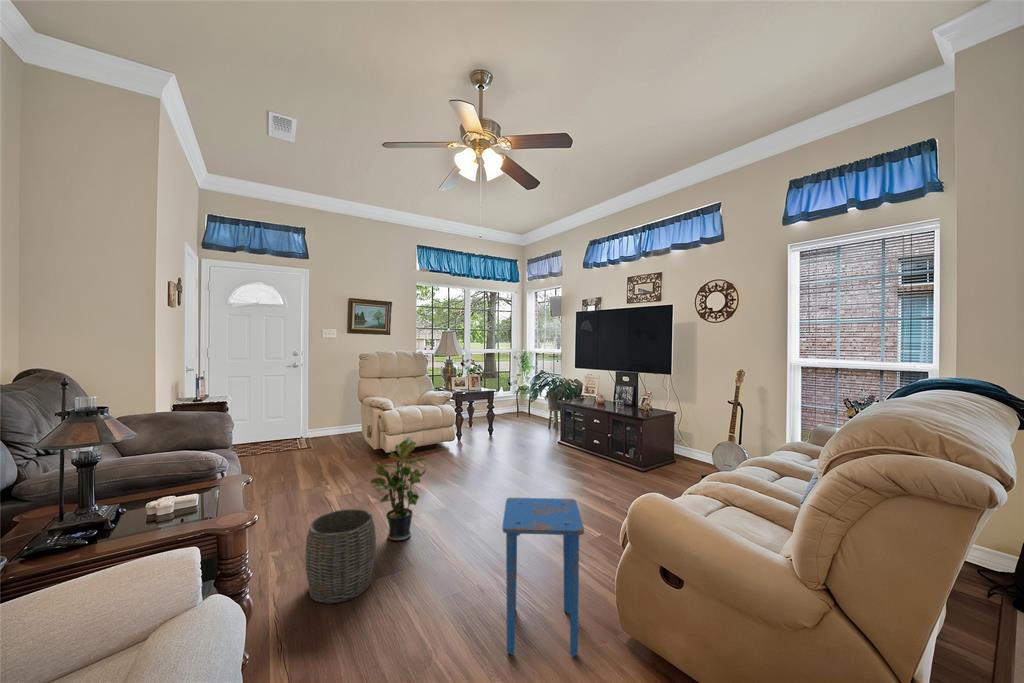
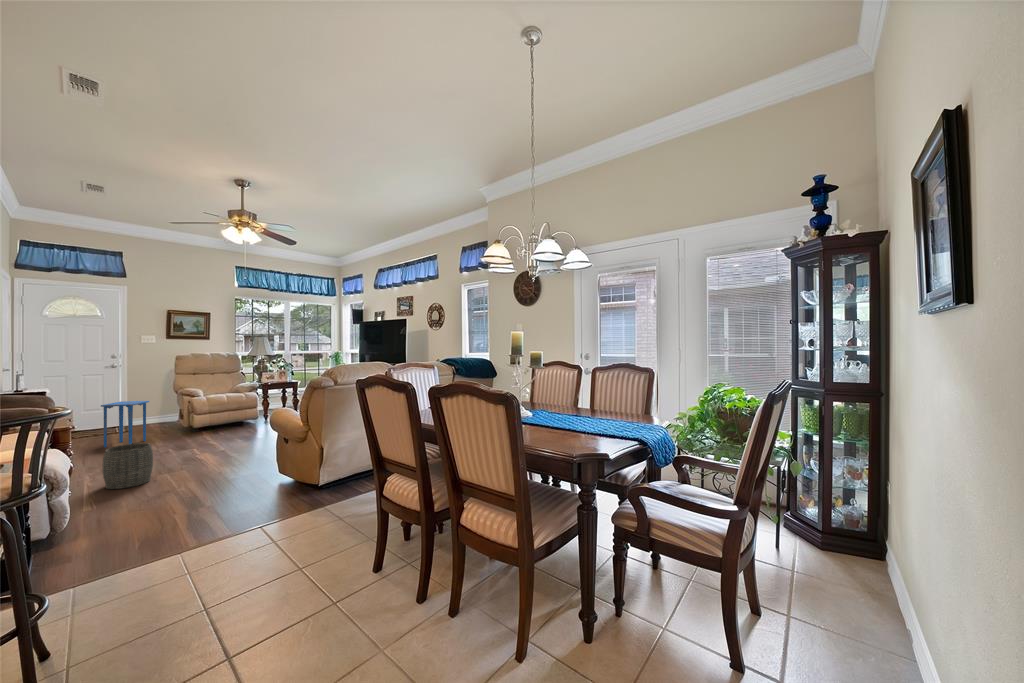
potted plant: present [370,437,426,541] -> none [157,404,200,467]
side table: present [503,498,584,656] -> present [101,401,149,448]

